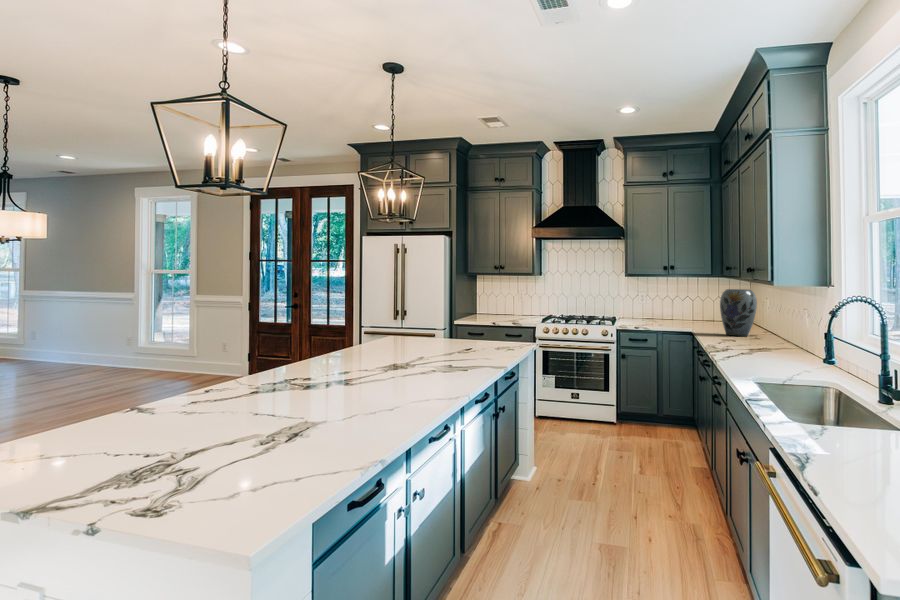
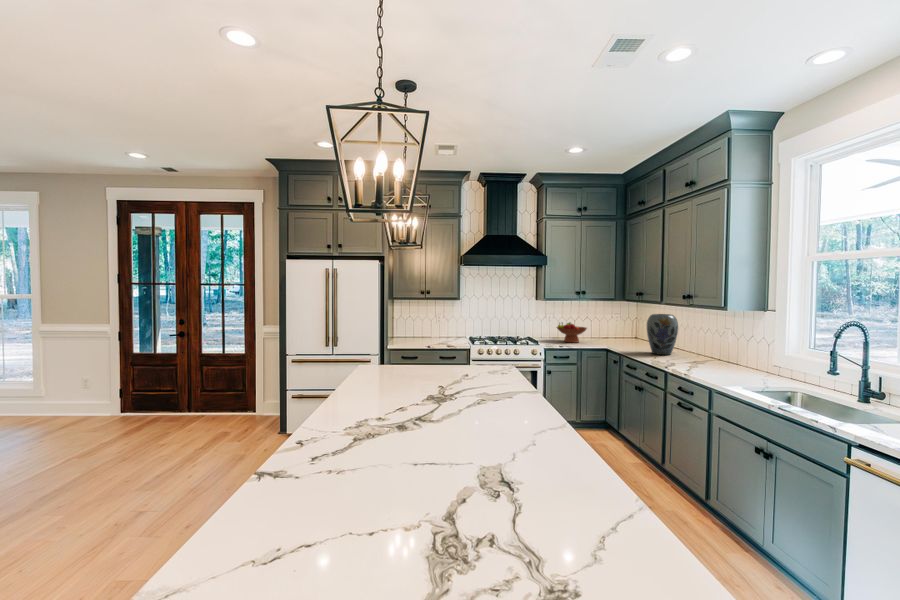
fruit bowl: none [643,302,680,326] -> present [557,322,587,343]

